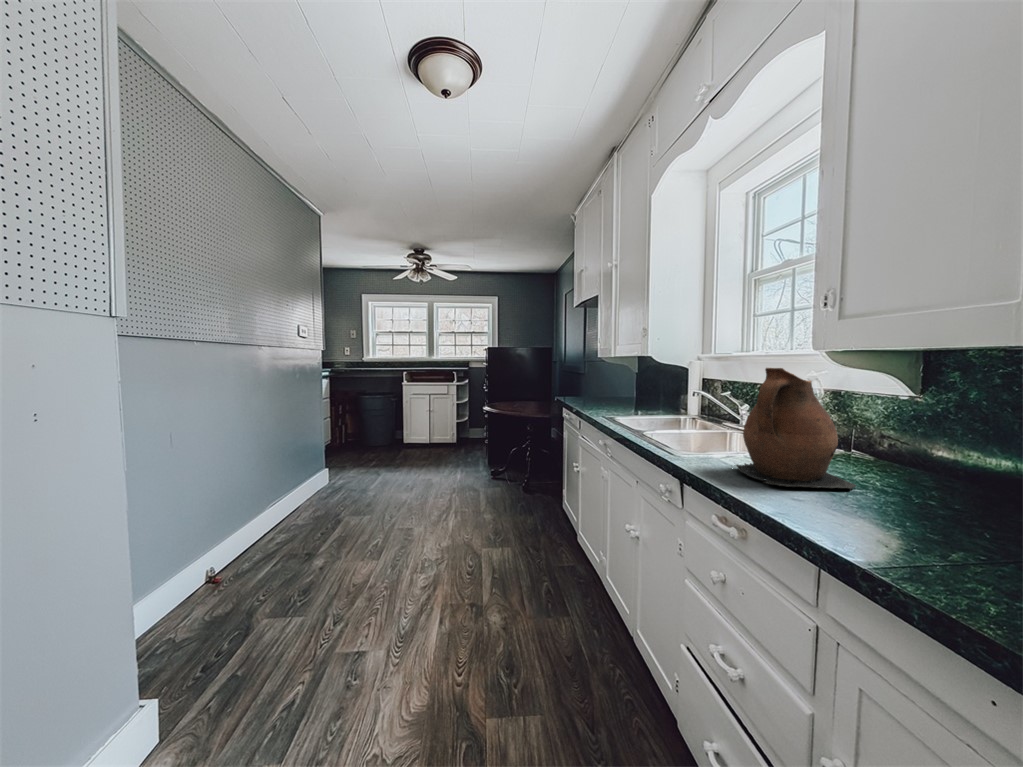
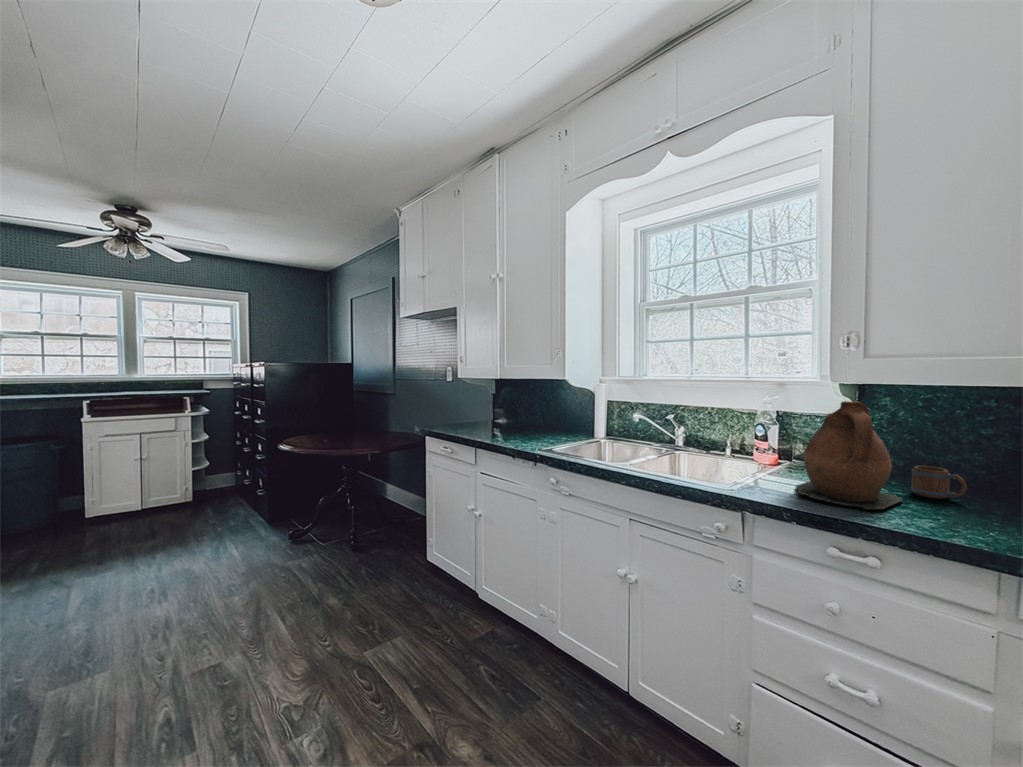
mug: none [901,457,954,500] -> present [911,466,967,499]

